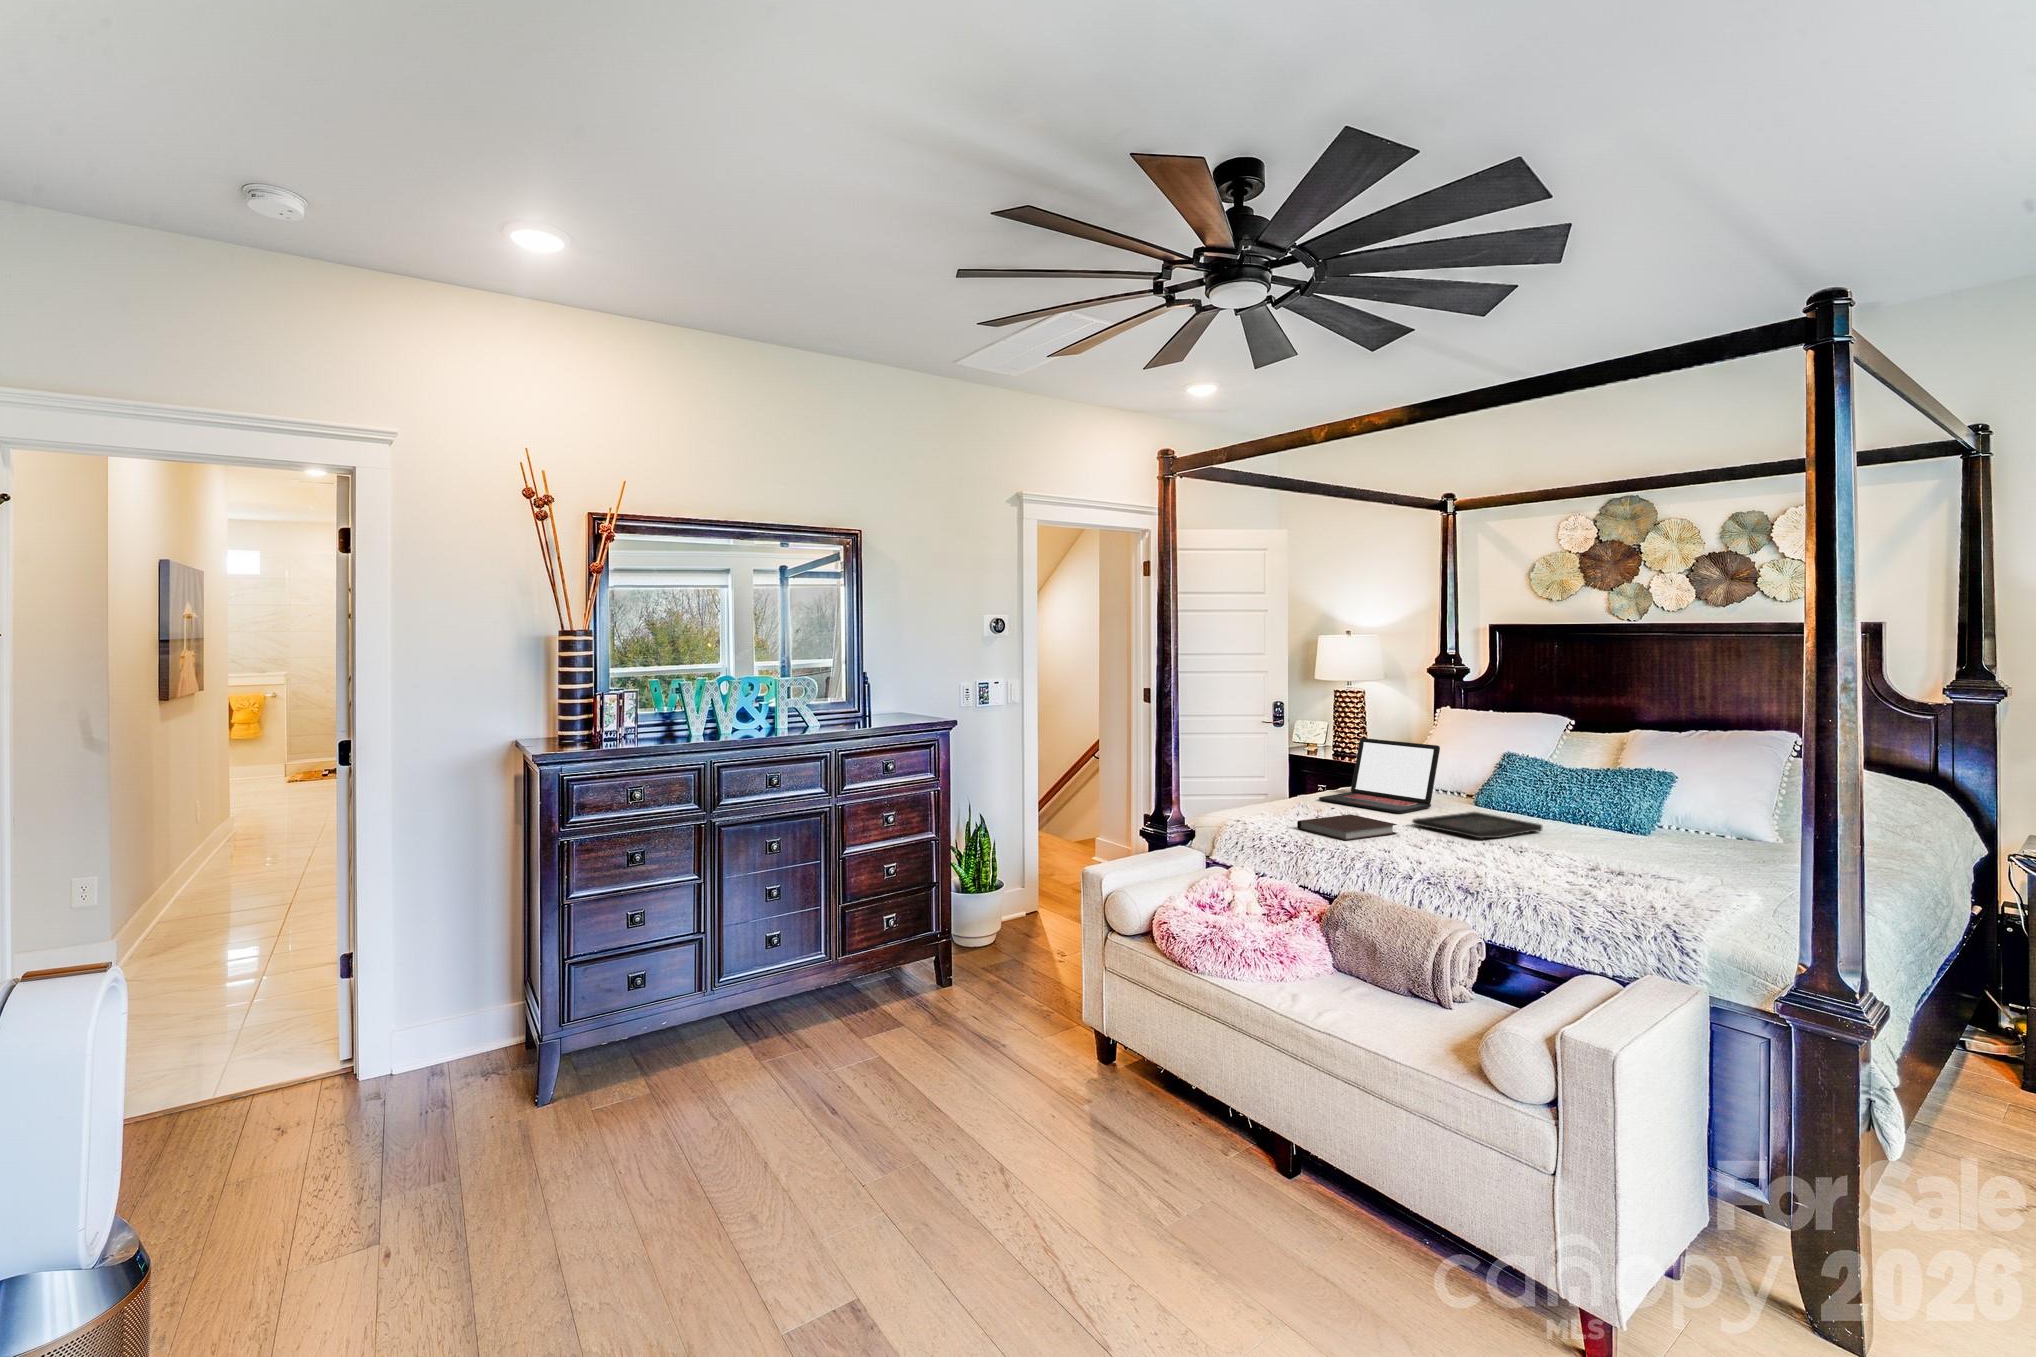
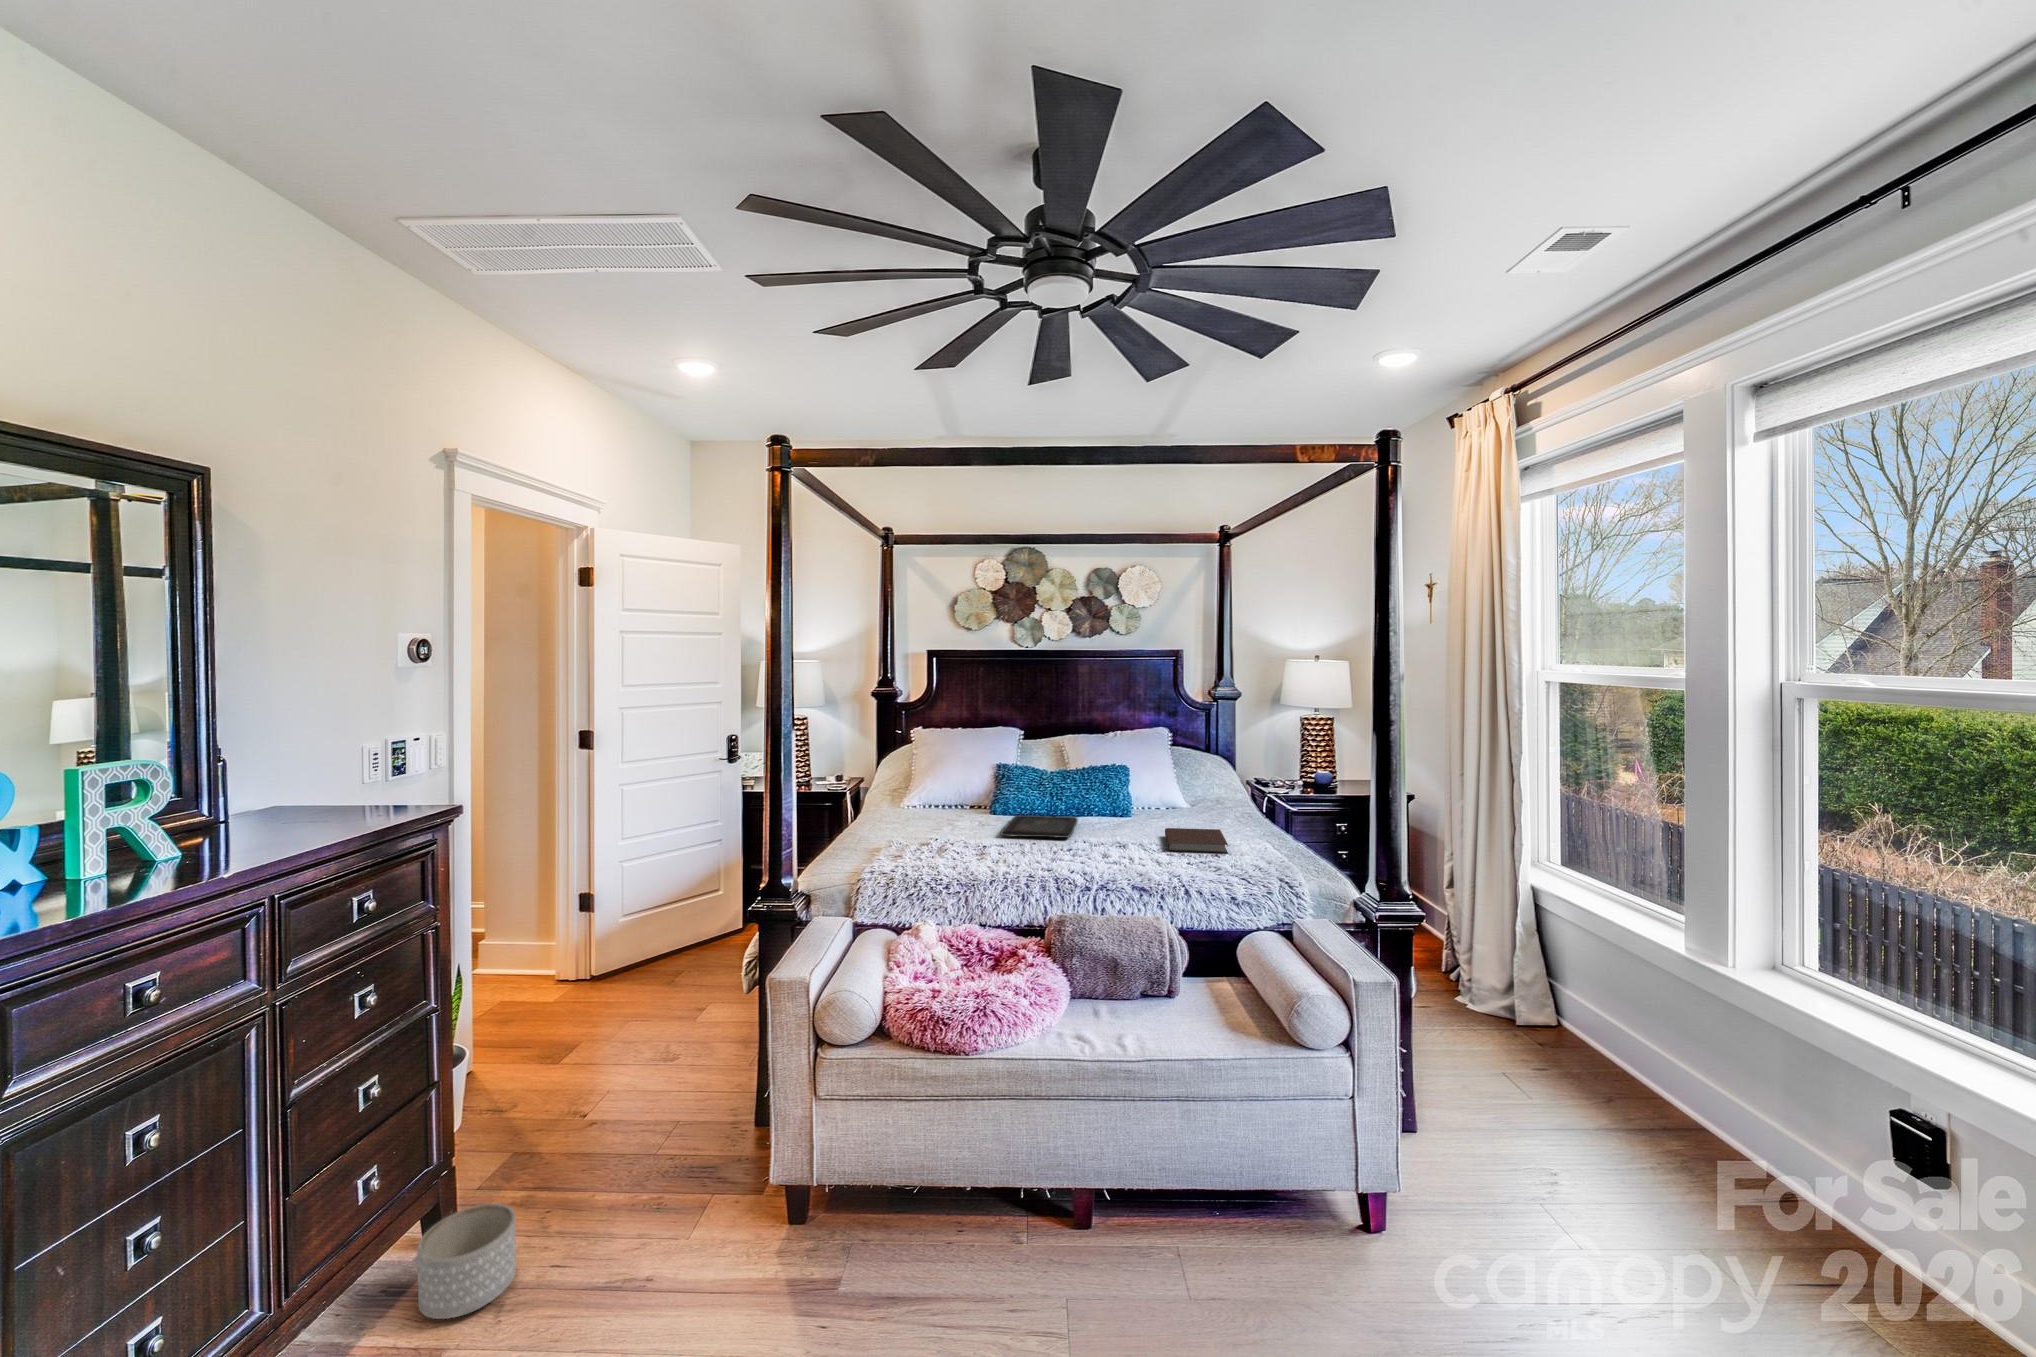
laptop: present [1319,738,1440,813] -> none [878,760,968,827]
notebook: present [1297,814,1397,841] -> present [1165,828,1228,853]
planter: none [911,967,960,1021] -> present [417,1204,516,1319]

